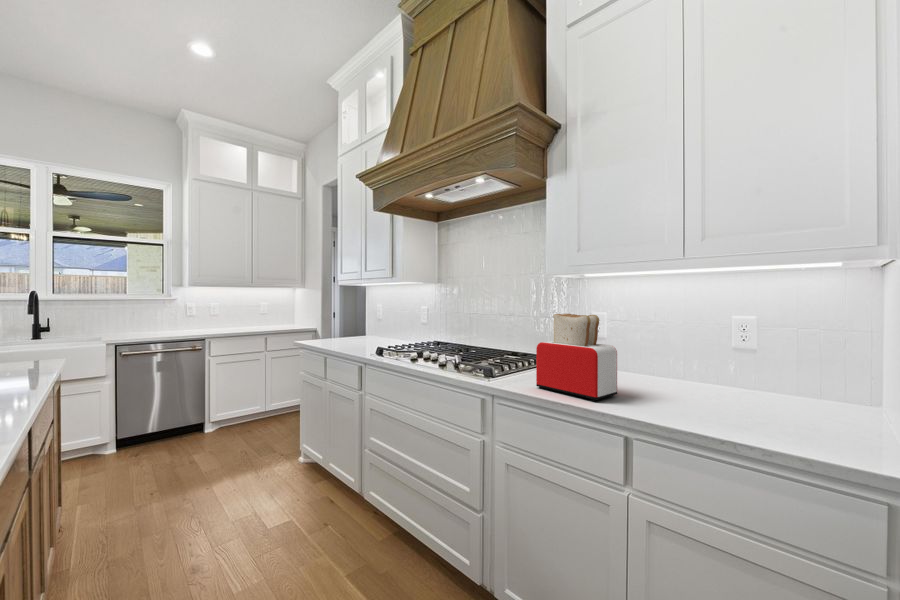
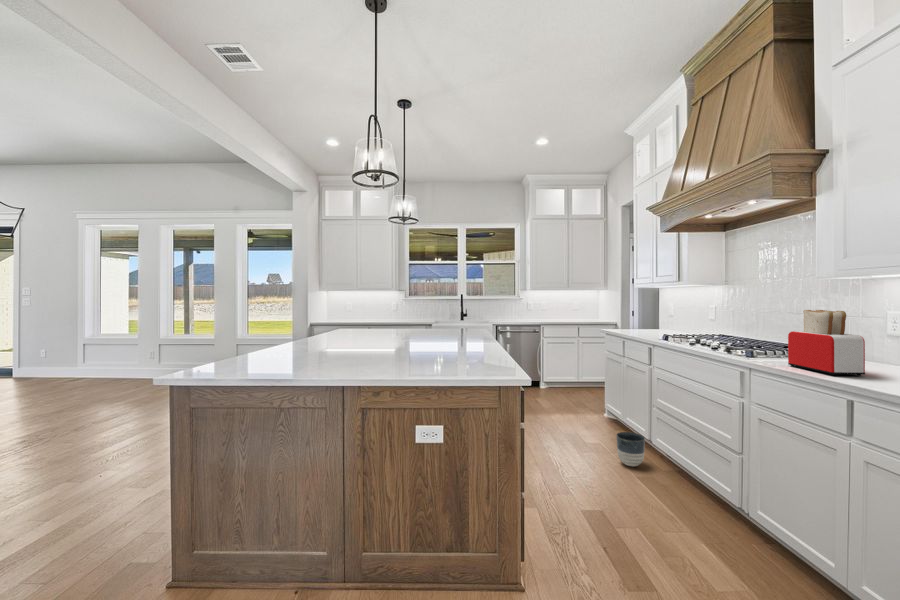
planter: none [314,493,354,550] -> present [616,432,645,467]

